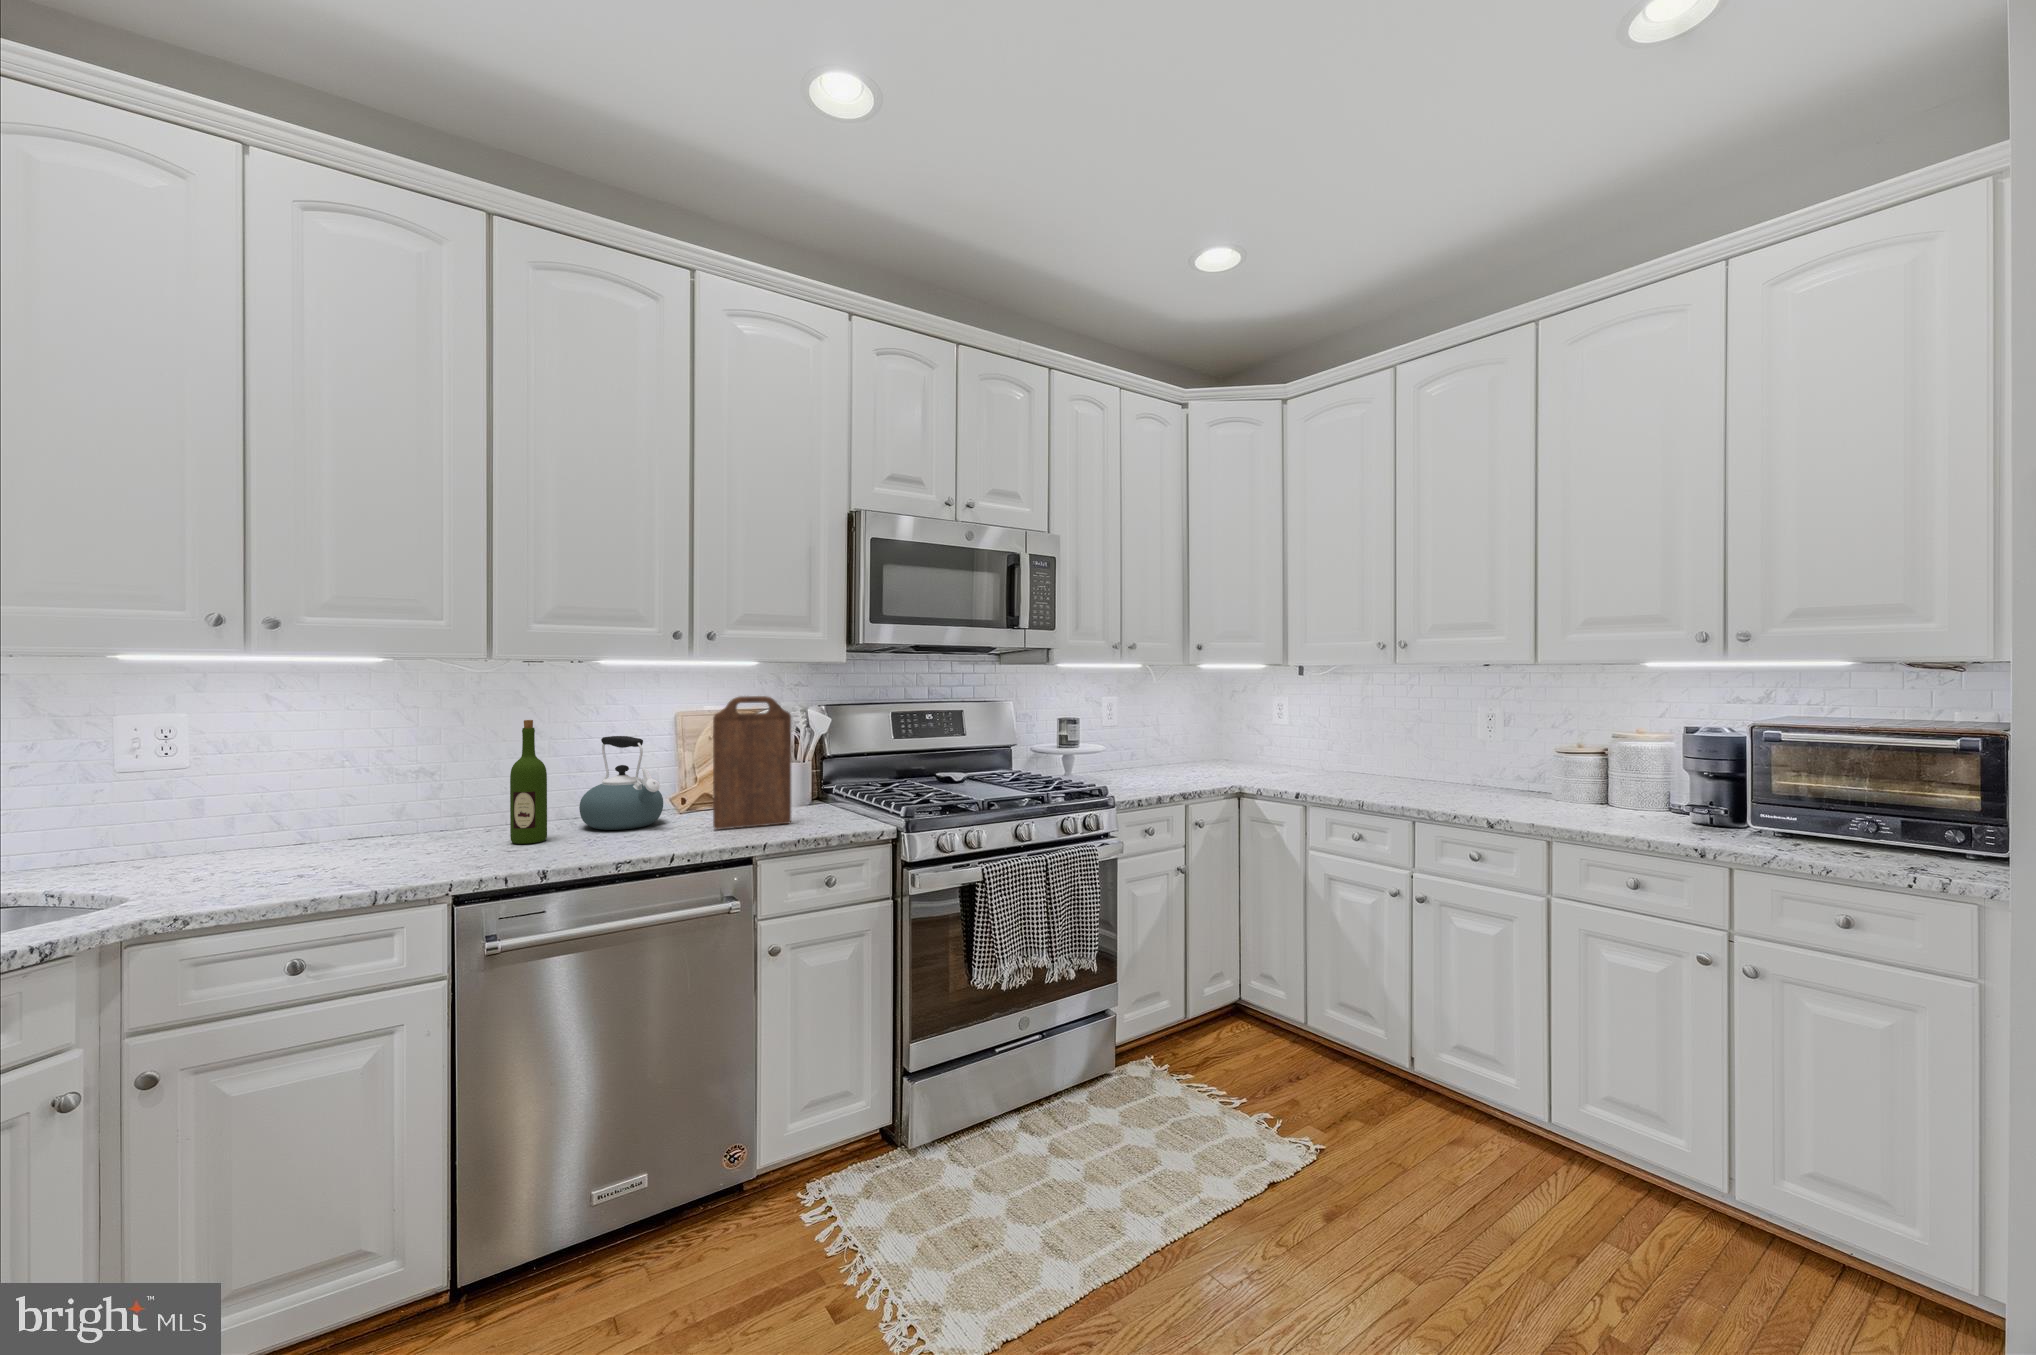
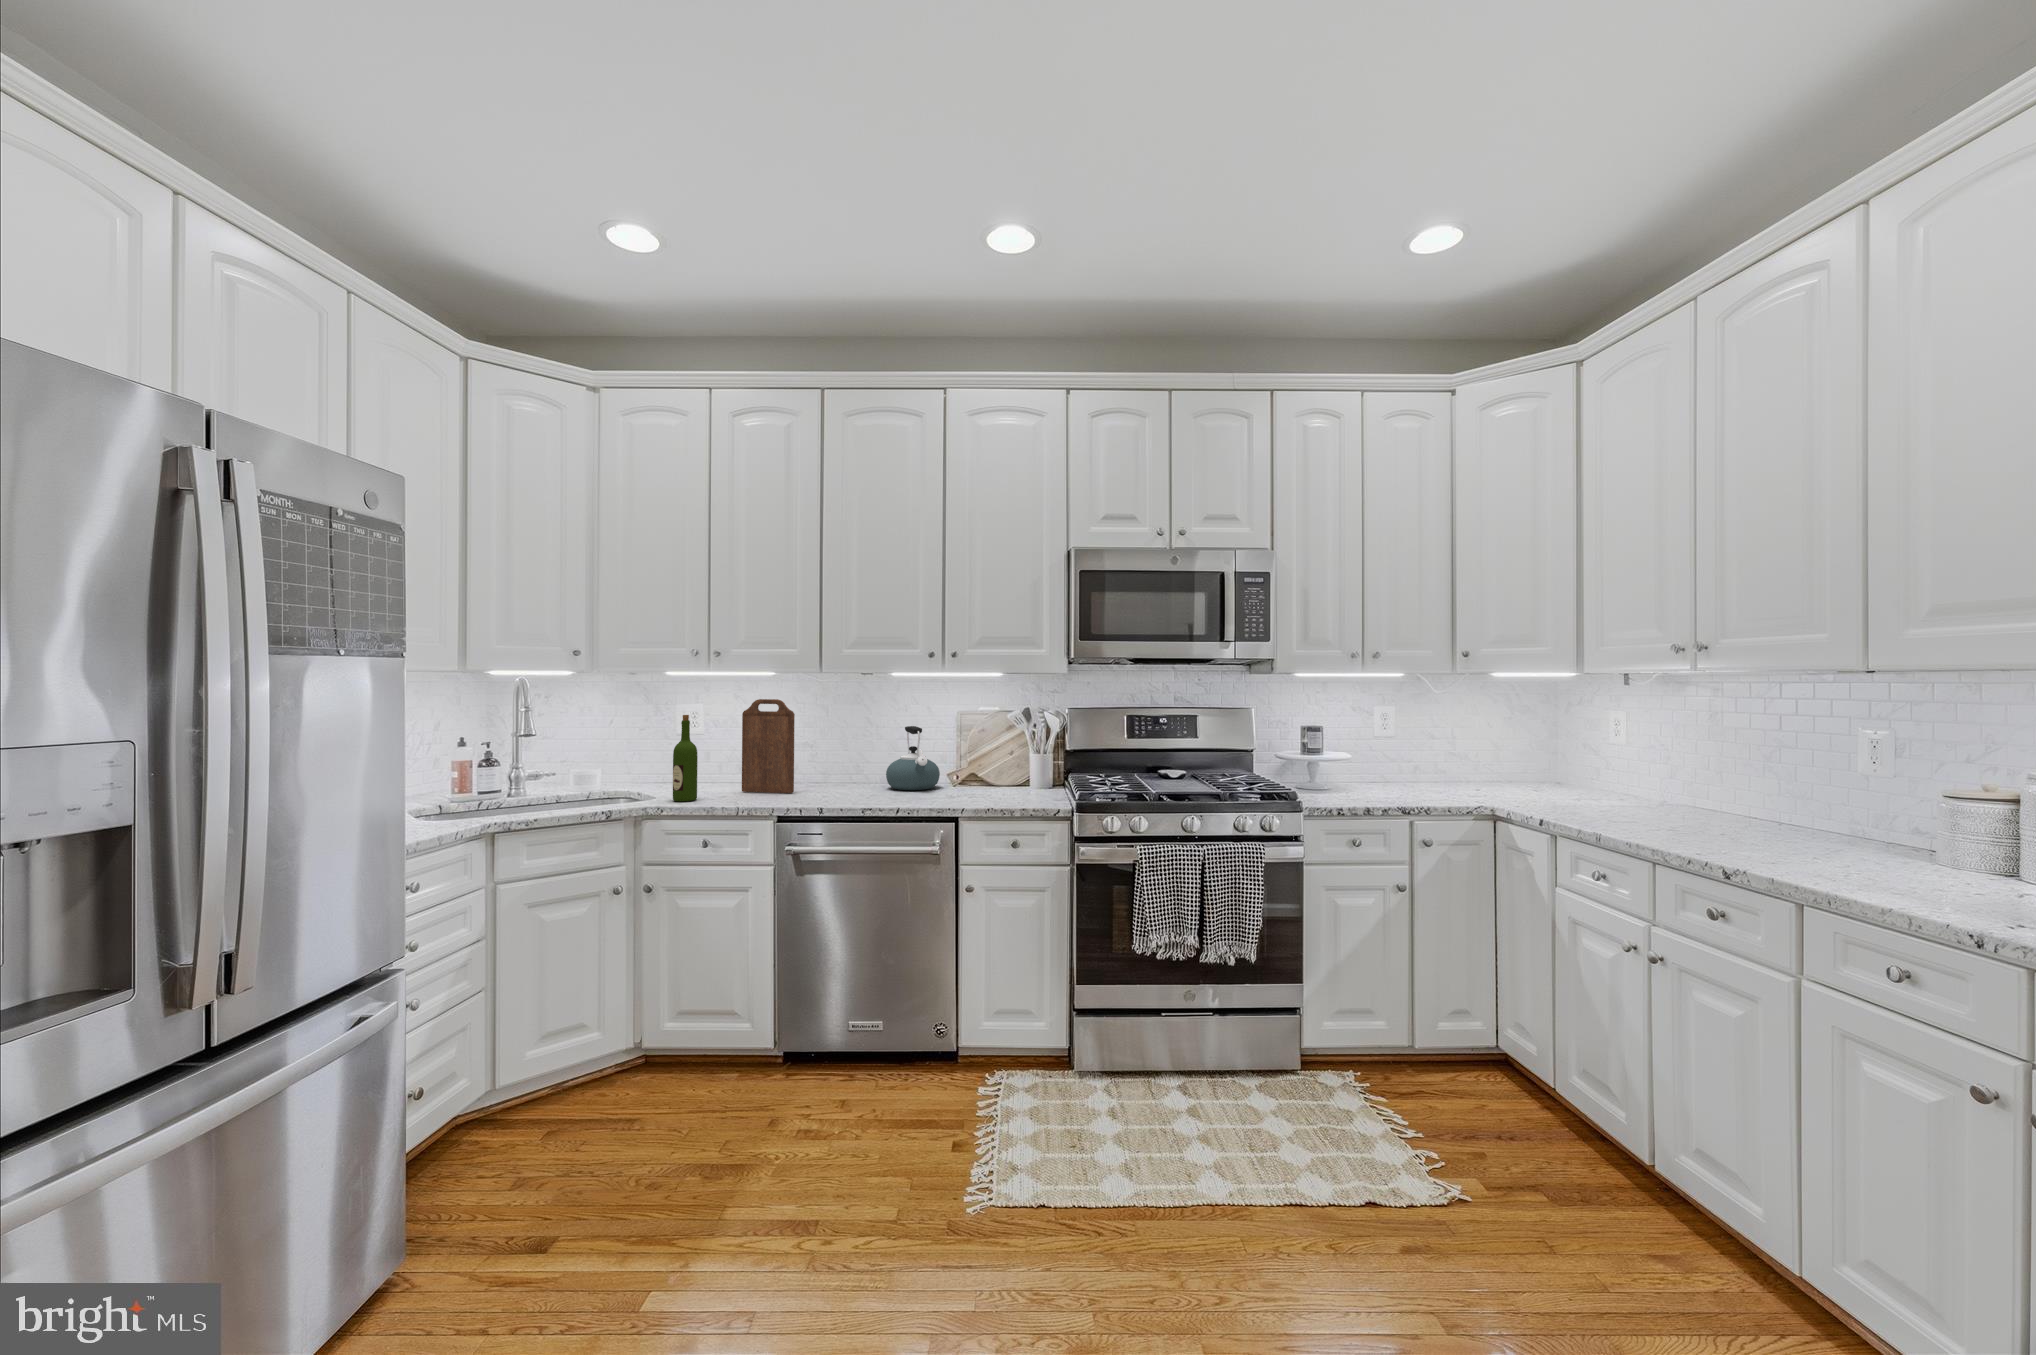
cutting board: present [713,696,791,829] -> present [742,699,795,793]
wine bottle: present [510,720,547,844] -> present [673,715,698,801]

